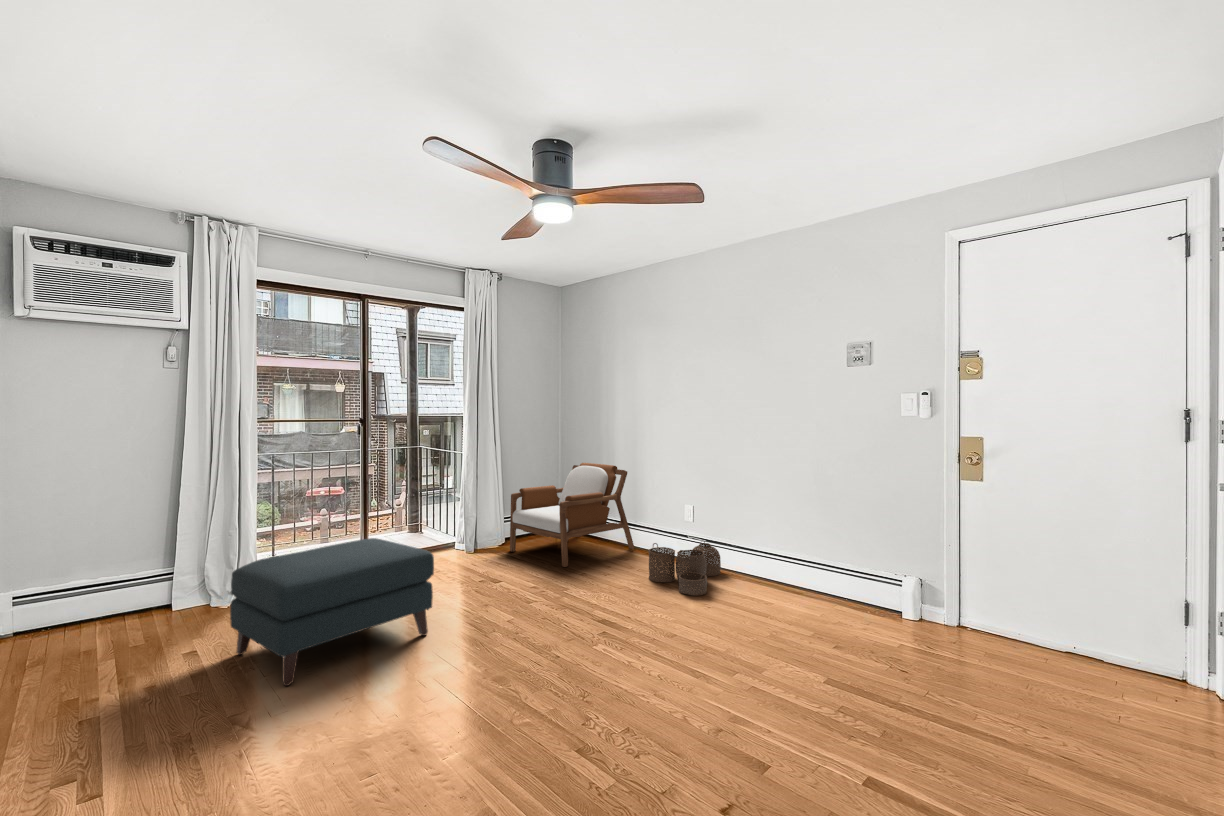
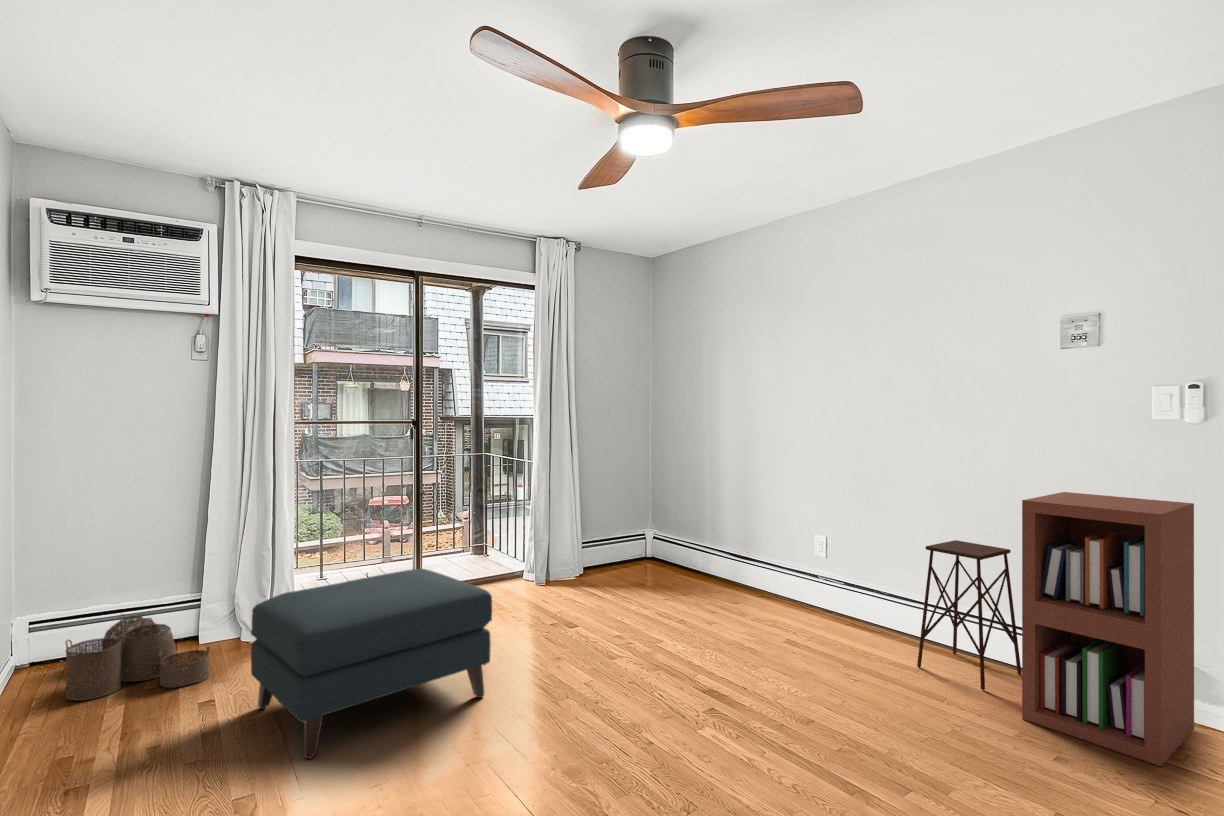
armchair: present [510,463,634,567] -> none [590,476,748,610]
bookshelf: none [817,466,925,647] -> present [1022,492,1194,766]
side table: none [753,504,822,608] -> present [917,540,1022,690]
woven basket: present [648,541,721,595] -> present [66,614,210,700]

